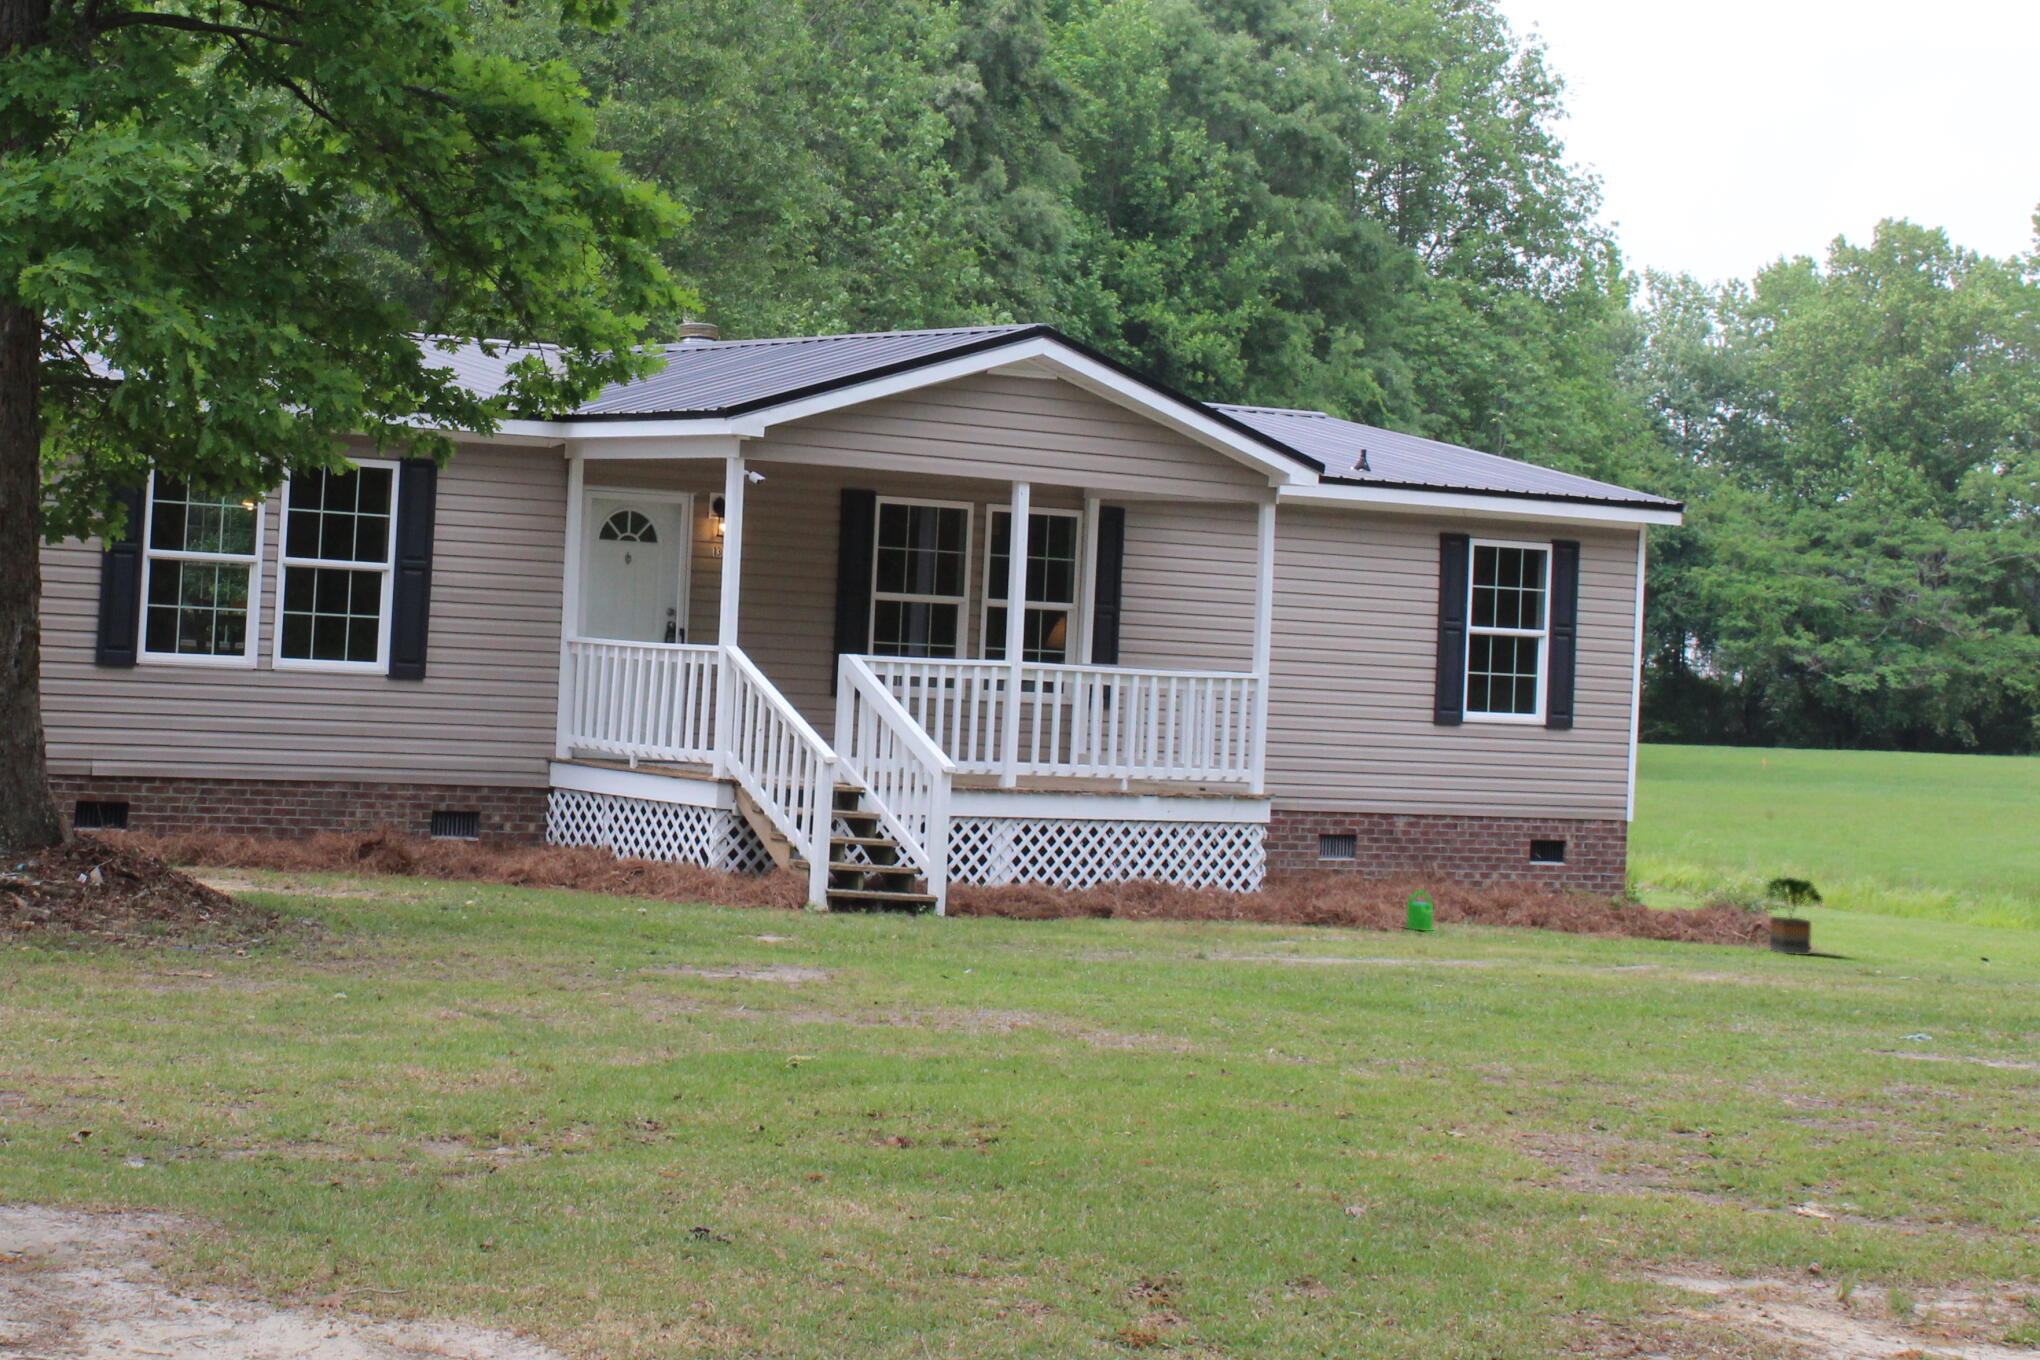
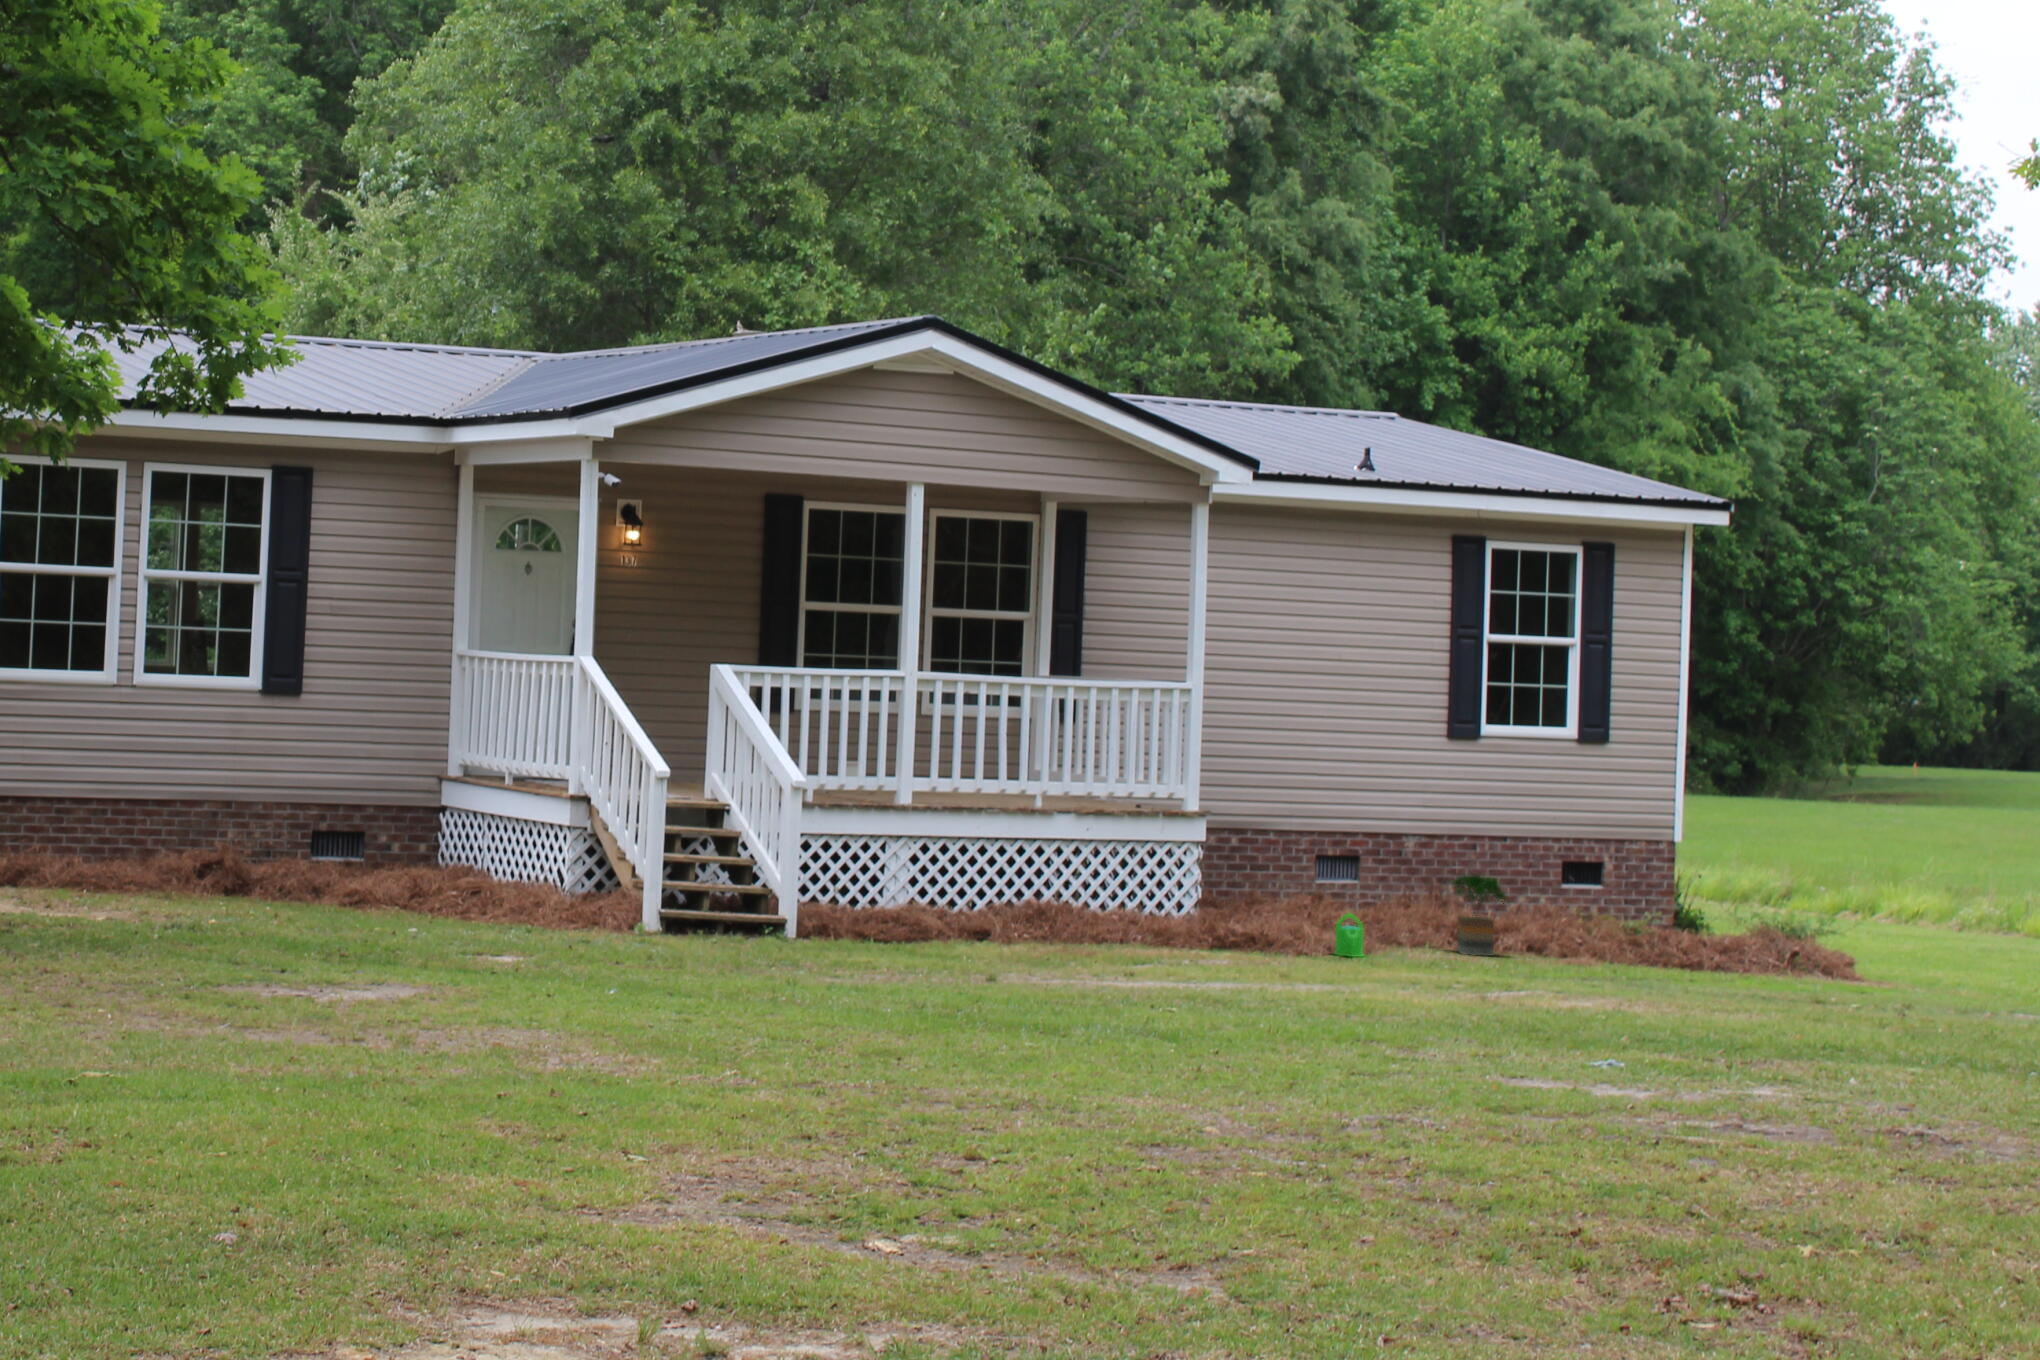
potted tree: present [1766,877,1823,955] -> present [1452,874,1506,956]

